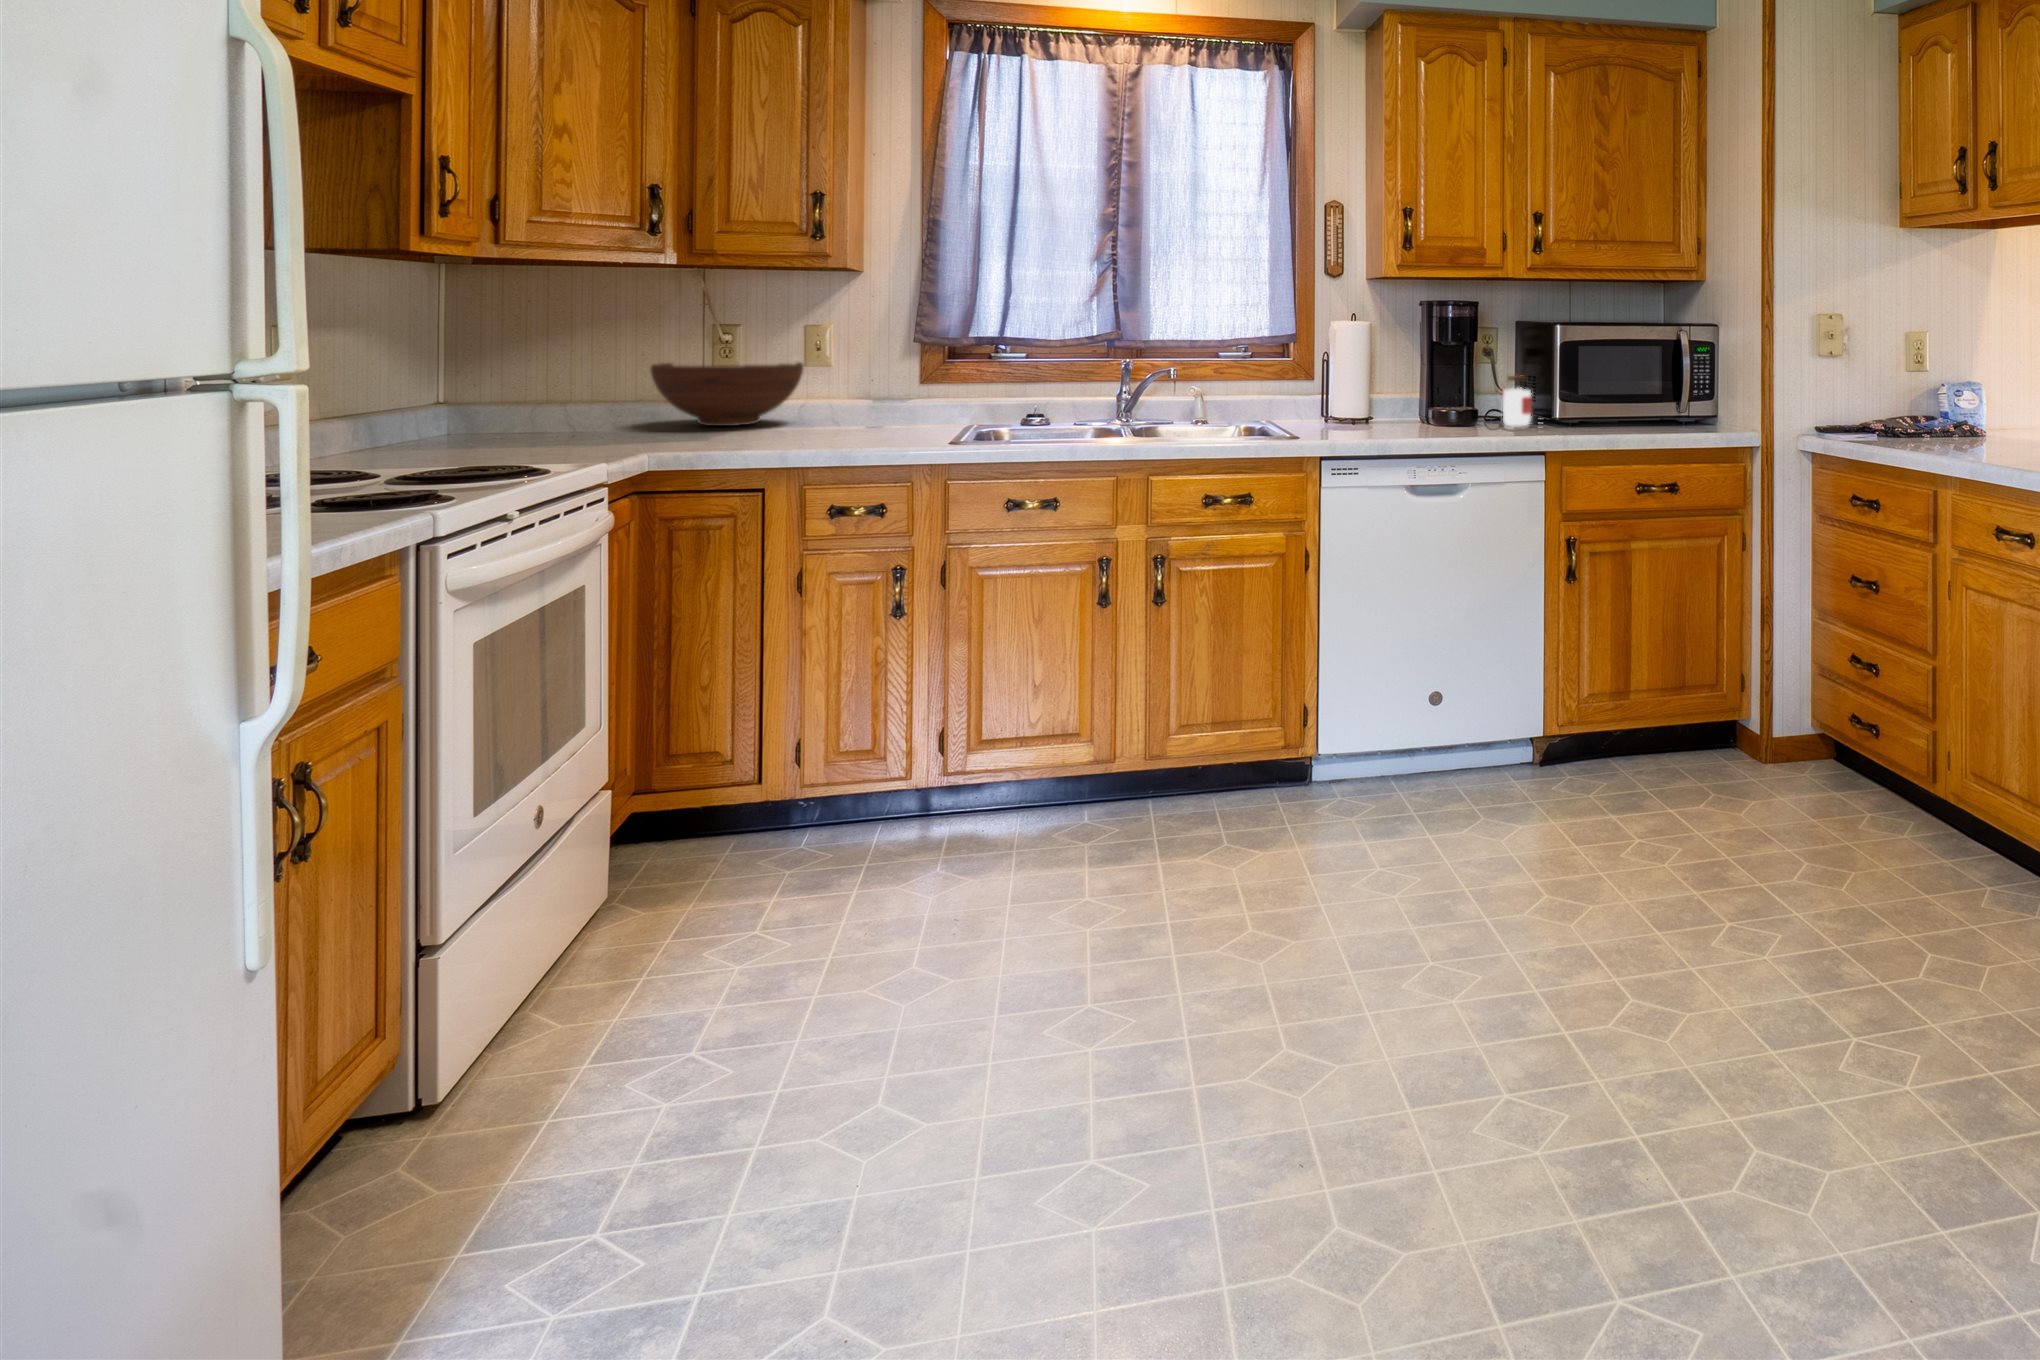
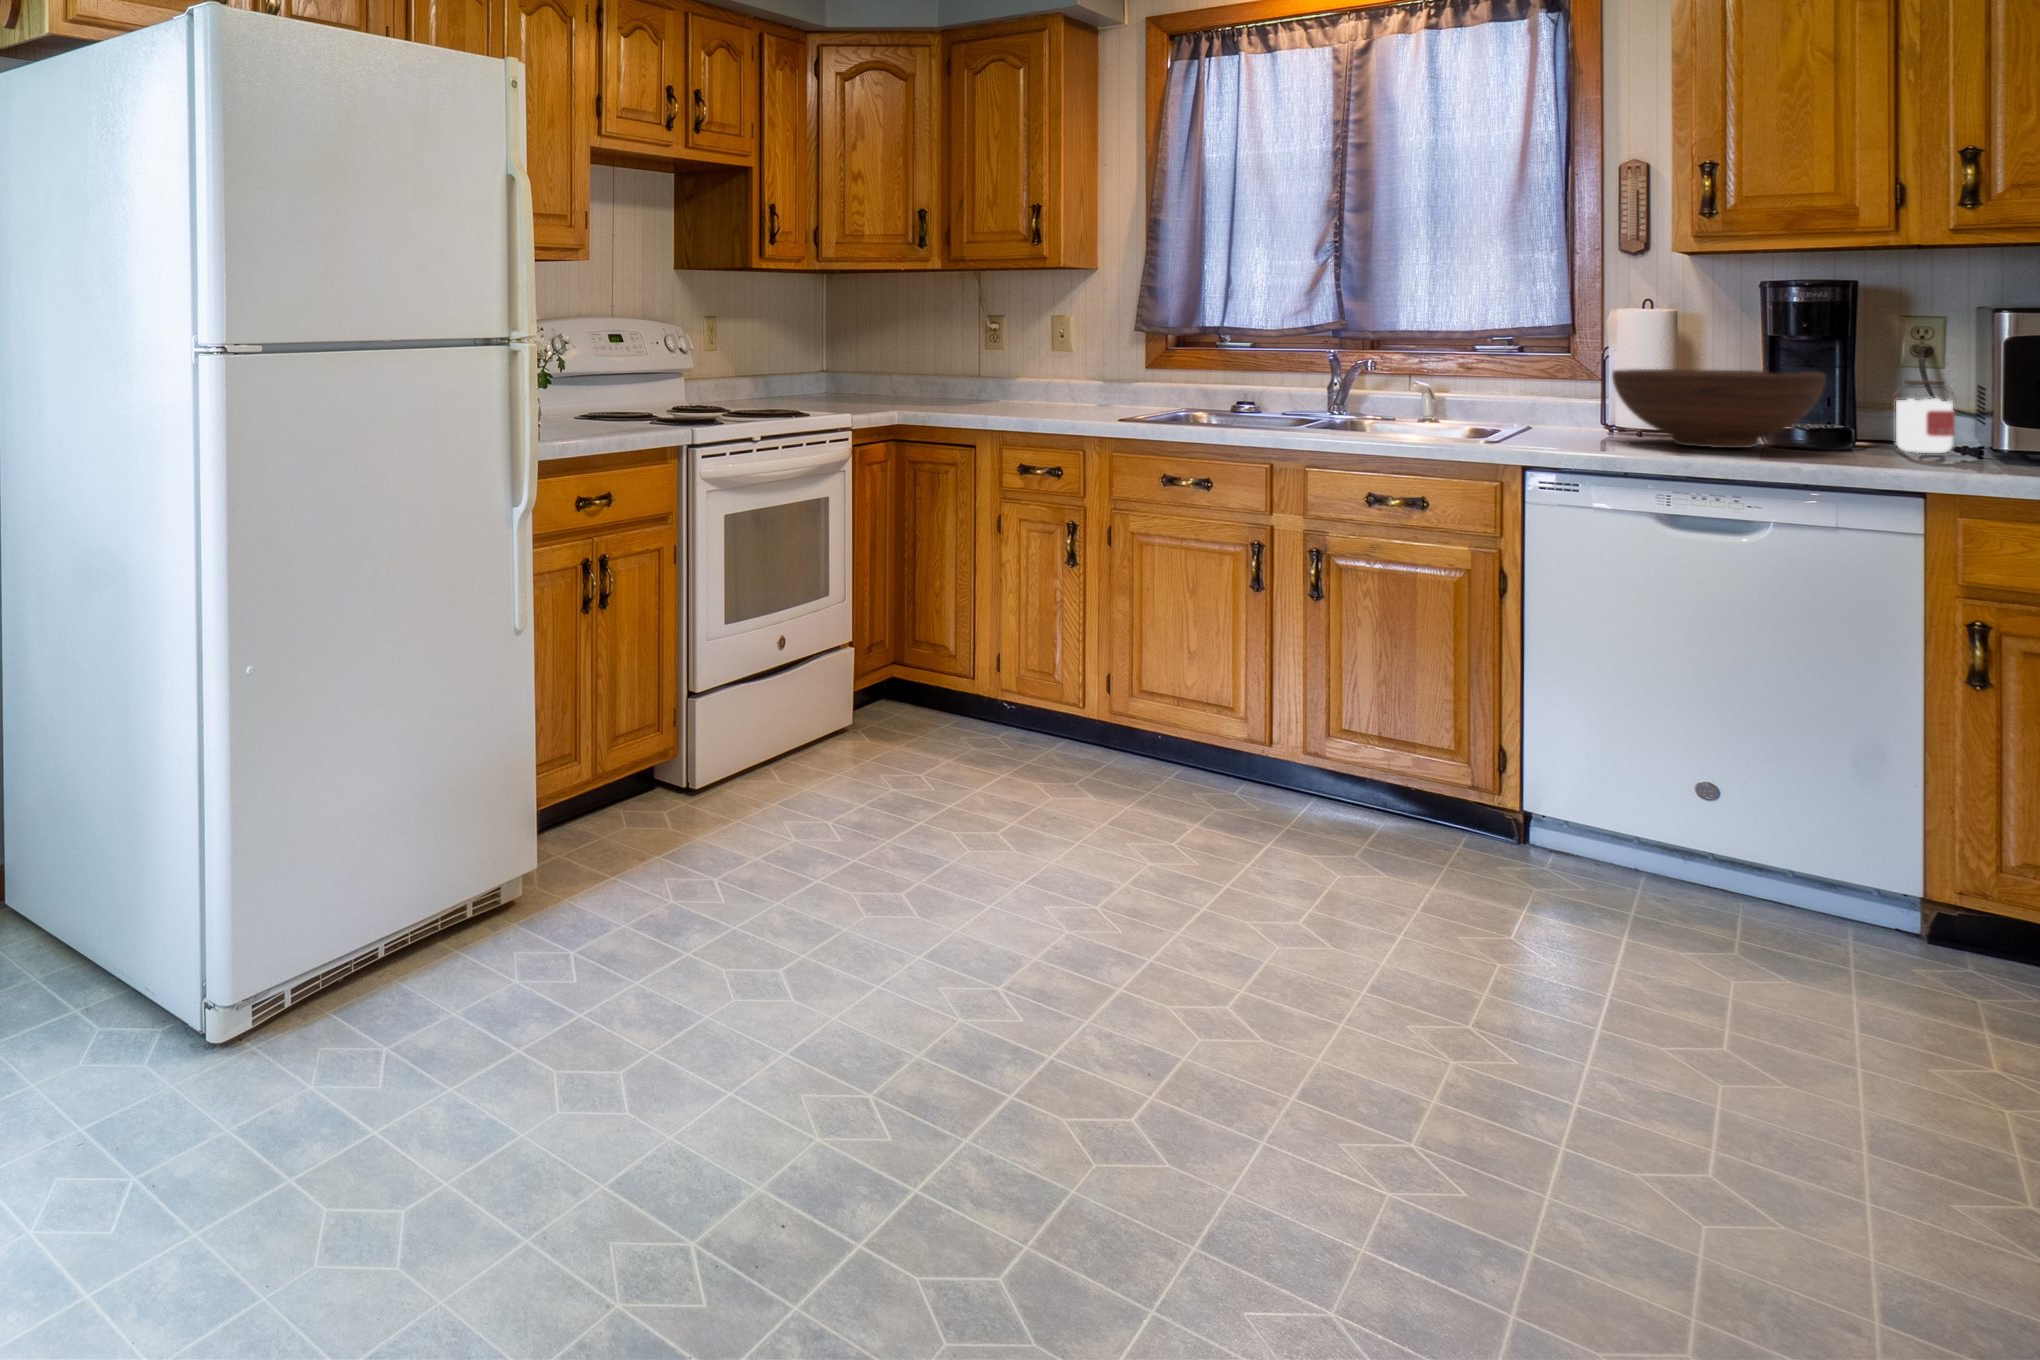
fruit bowl: present [650,362,804,426] -> present [1612,369,1826,448]

